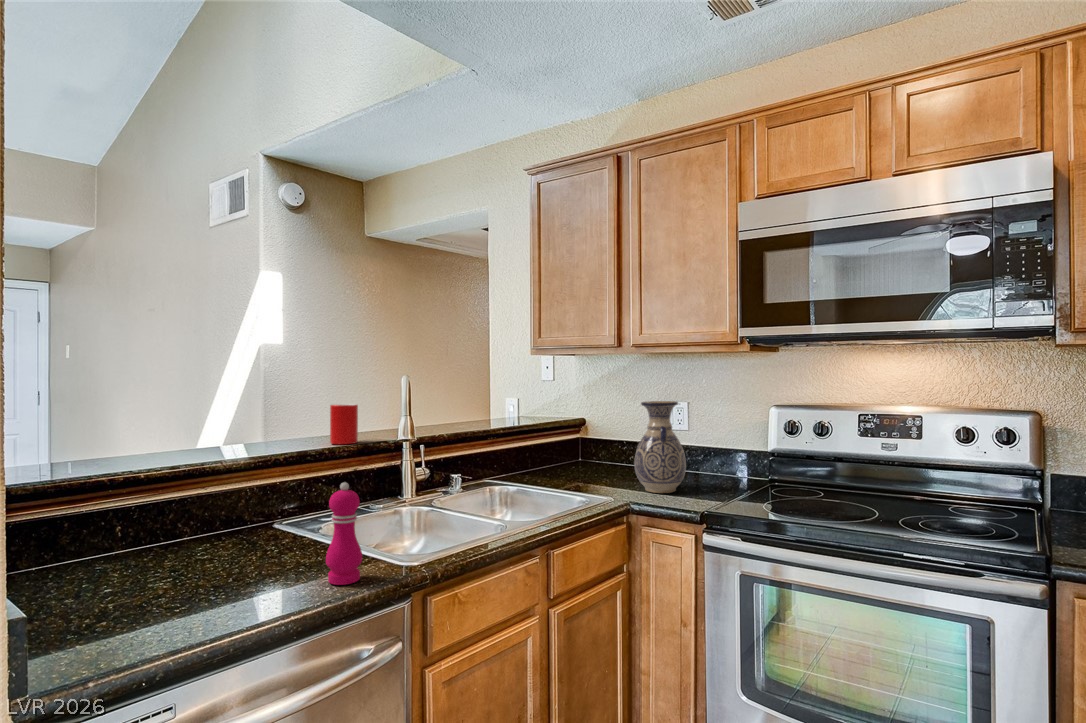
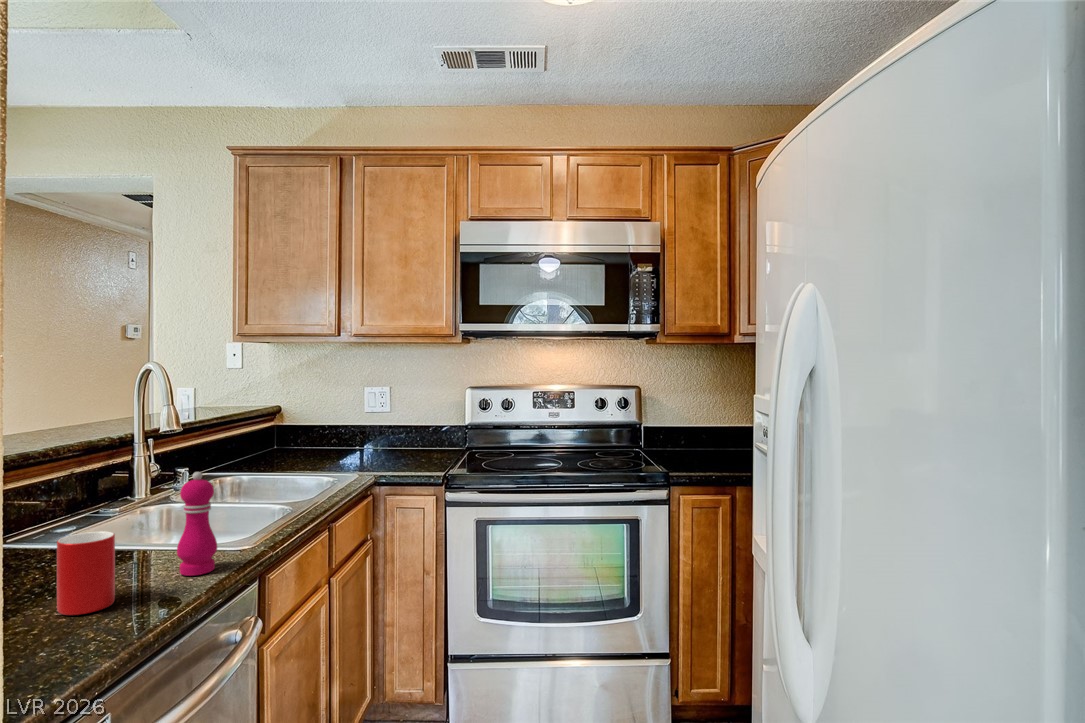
vase: present [634,401,686,493] -> none [366,386,411,467]
cup: present [330,404,358,444] -> present [57,531,115,615]

